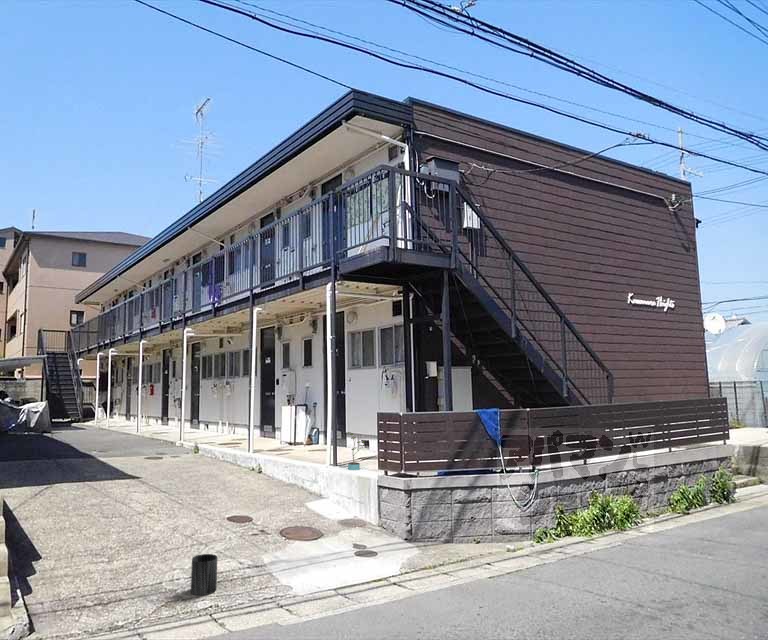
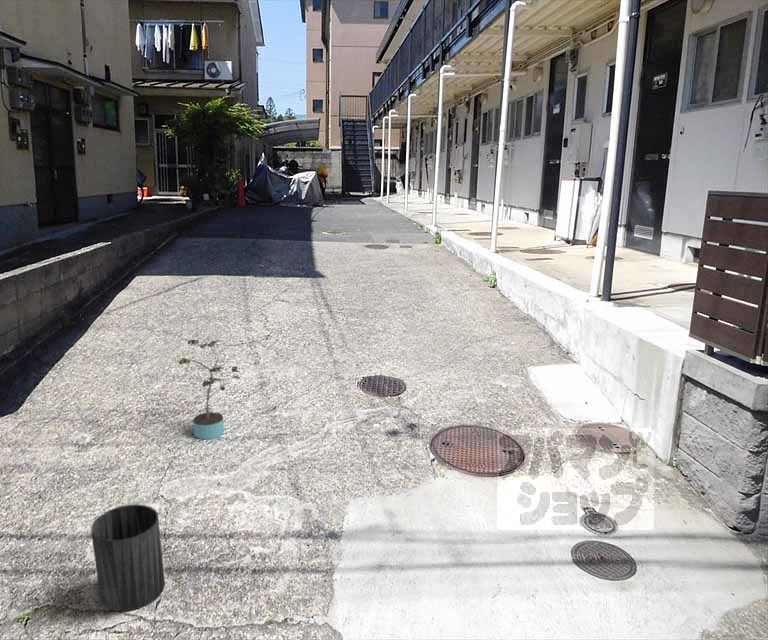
potted plant: present [347,432,365,470] -> present [179,340,240,439]

